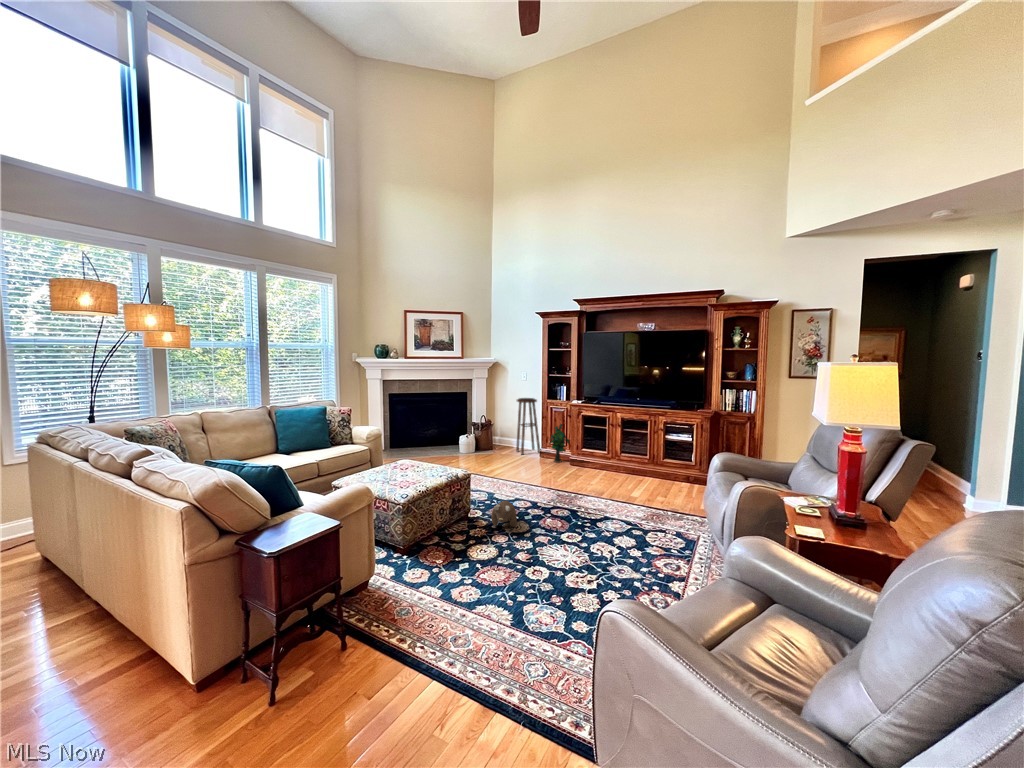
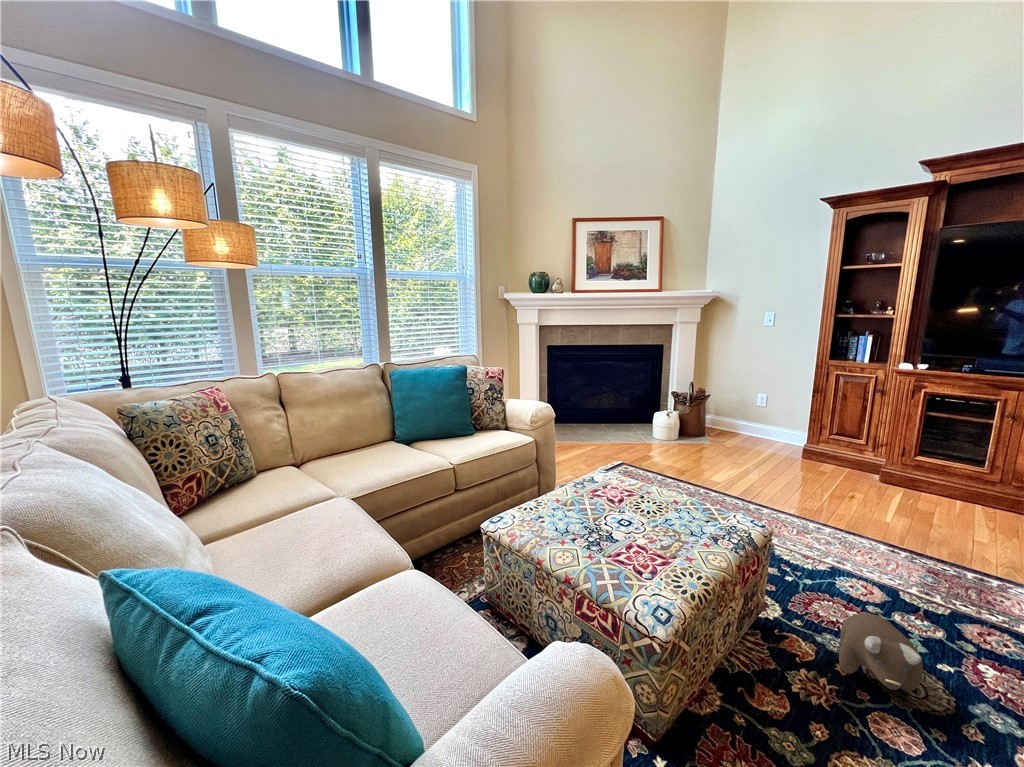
stool: present [516,398,540,455] -> none [751,355,802,451]
decorative plant: present [550,424,570,463] -> none [836,405,887,476]

